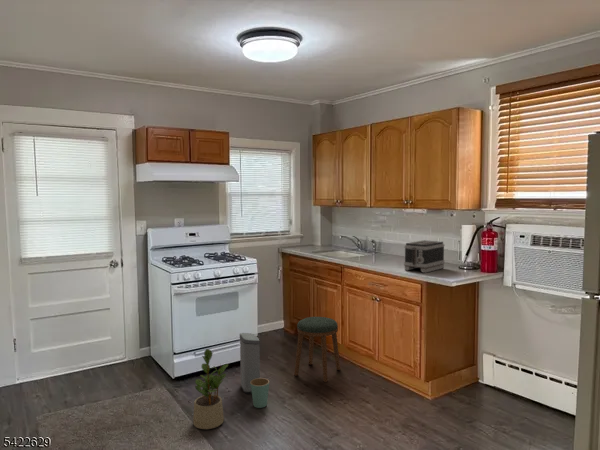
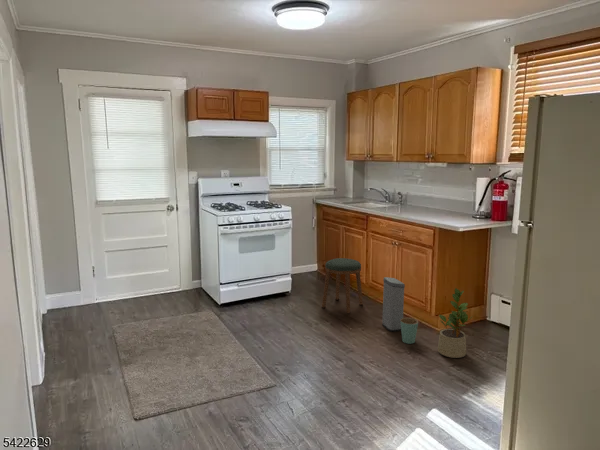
toaster: present [404,240,445,273] -> none [421,192,460,220]
trash can: present [240,333,269,408] -> present [382,277,418,344]
potted plant: present [193,349,228,429] -> present [438,288,468,358]

